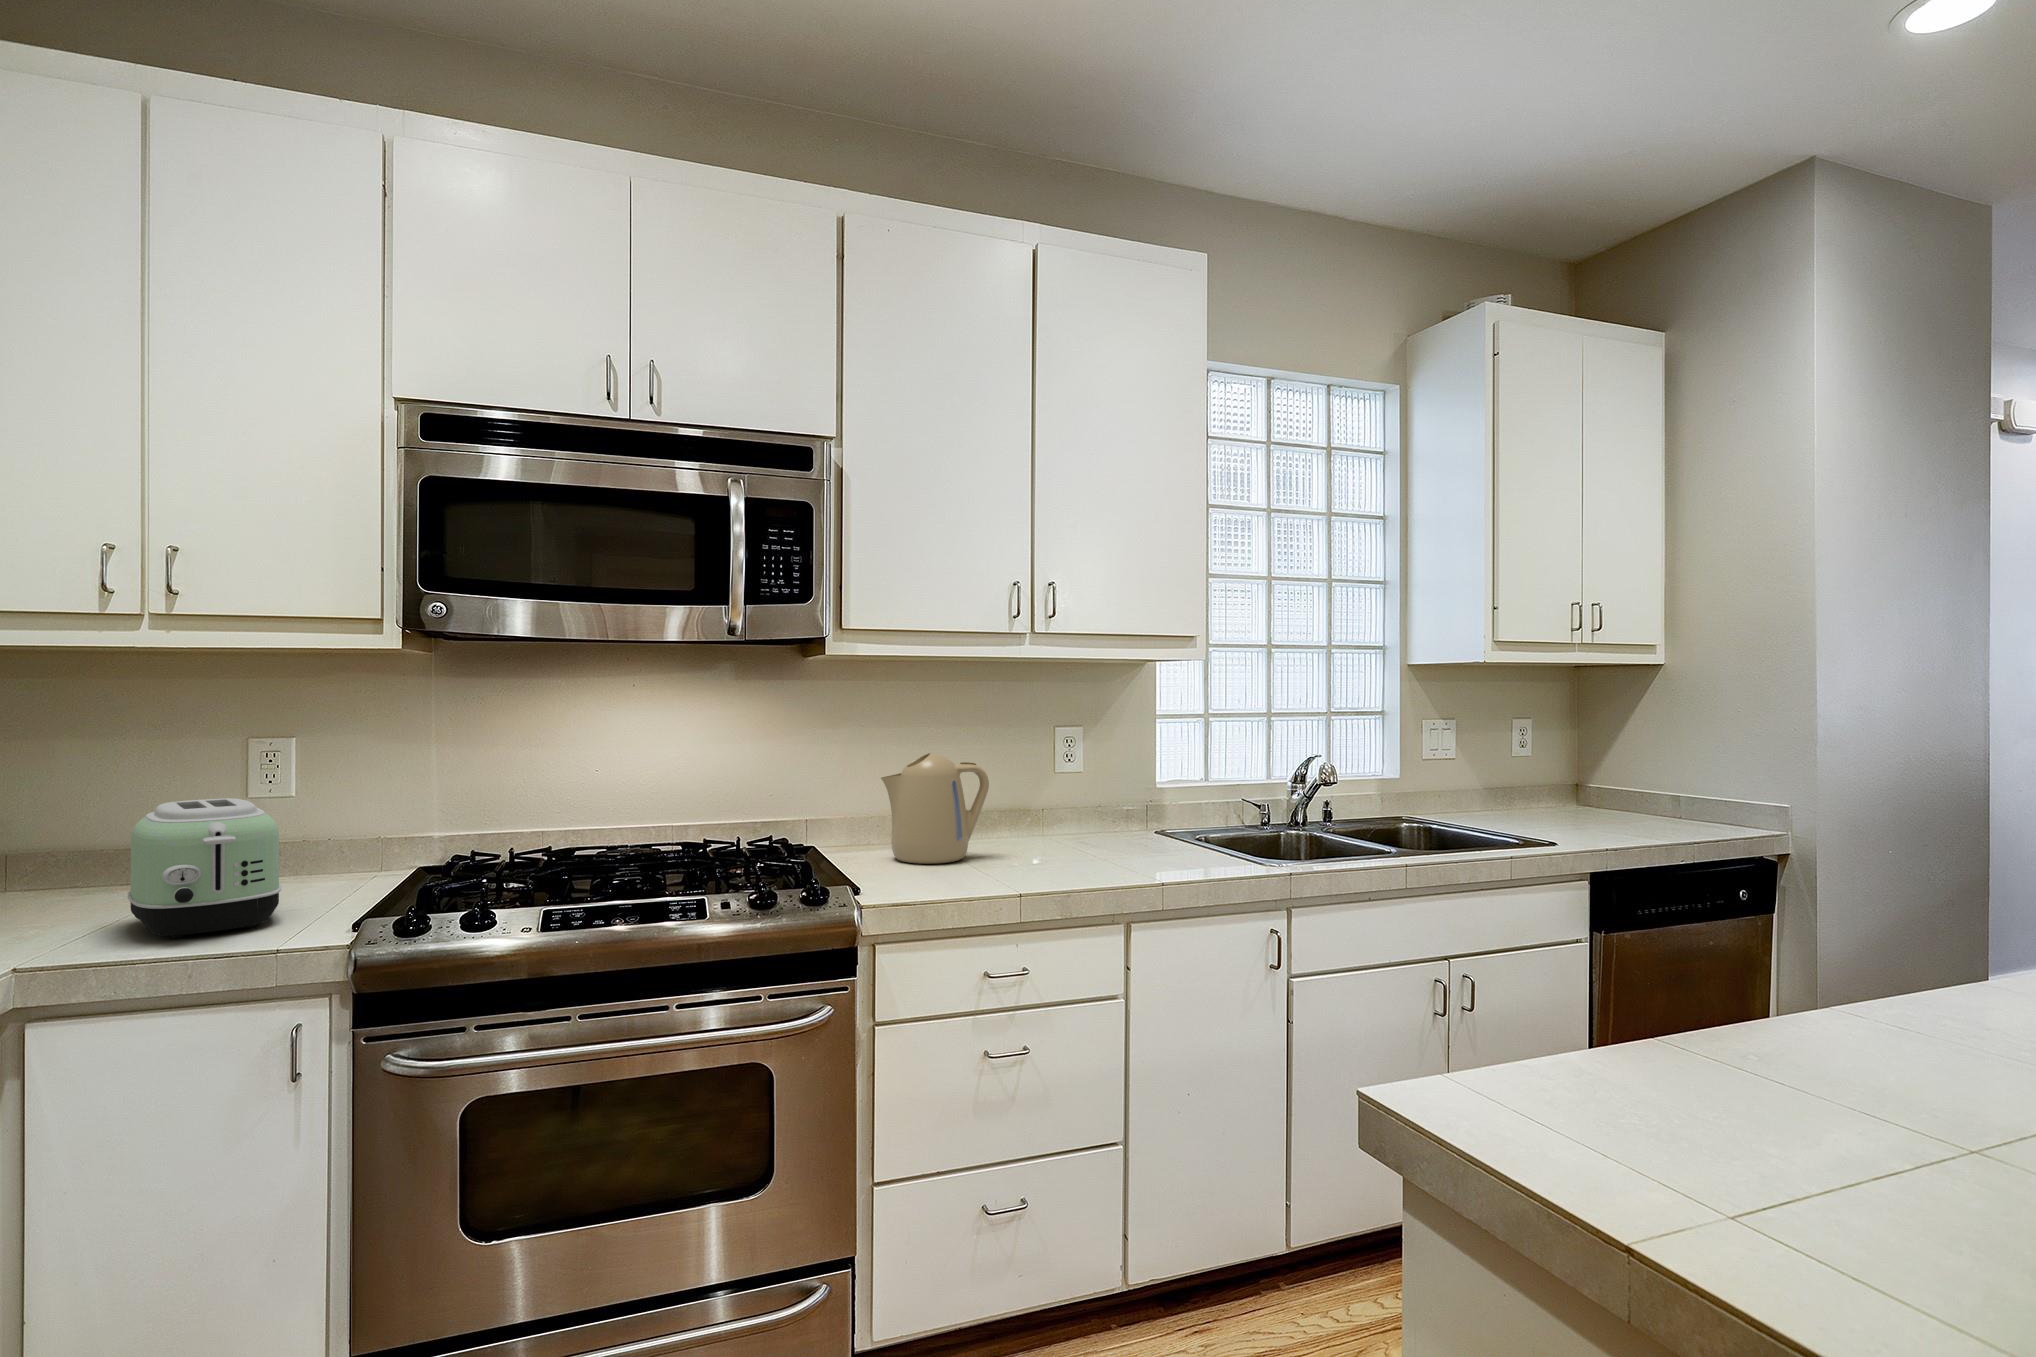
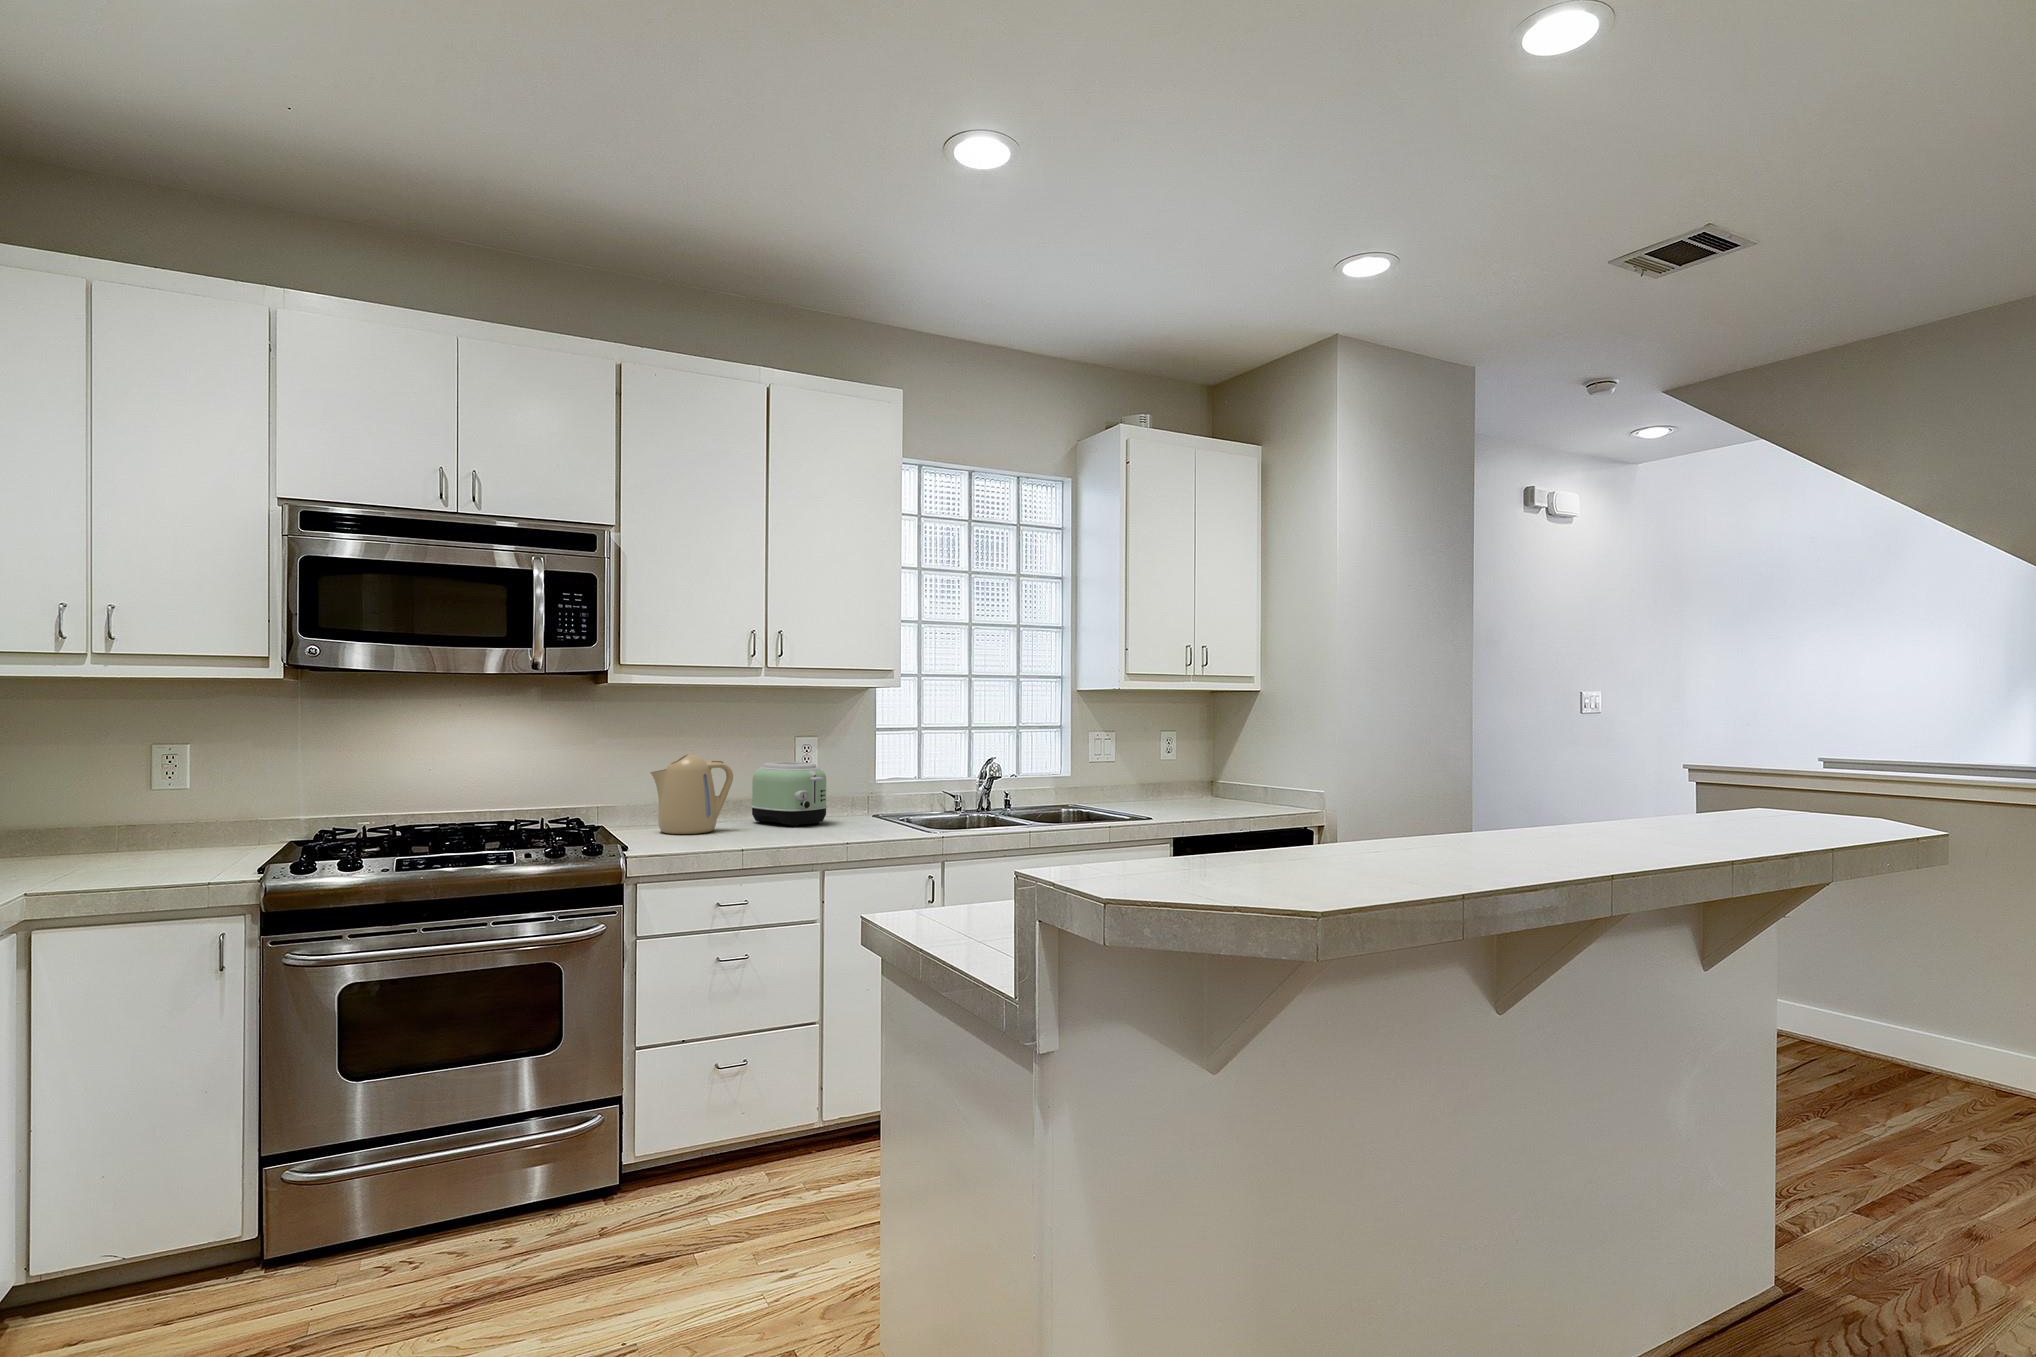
toaster: present [128,798,282,938] -> present [751,762,827,826]

